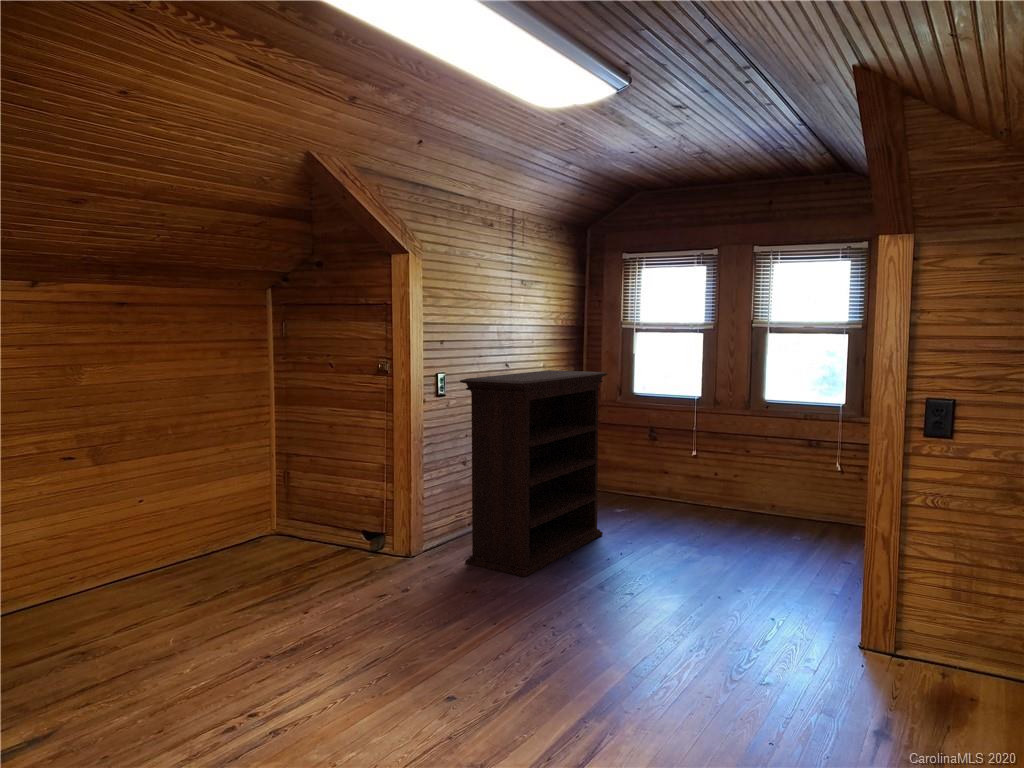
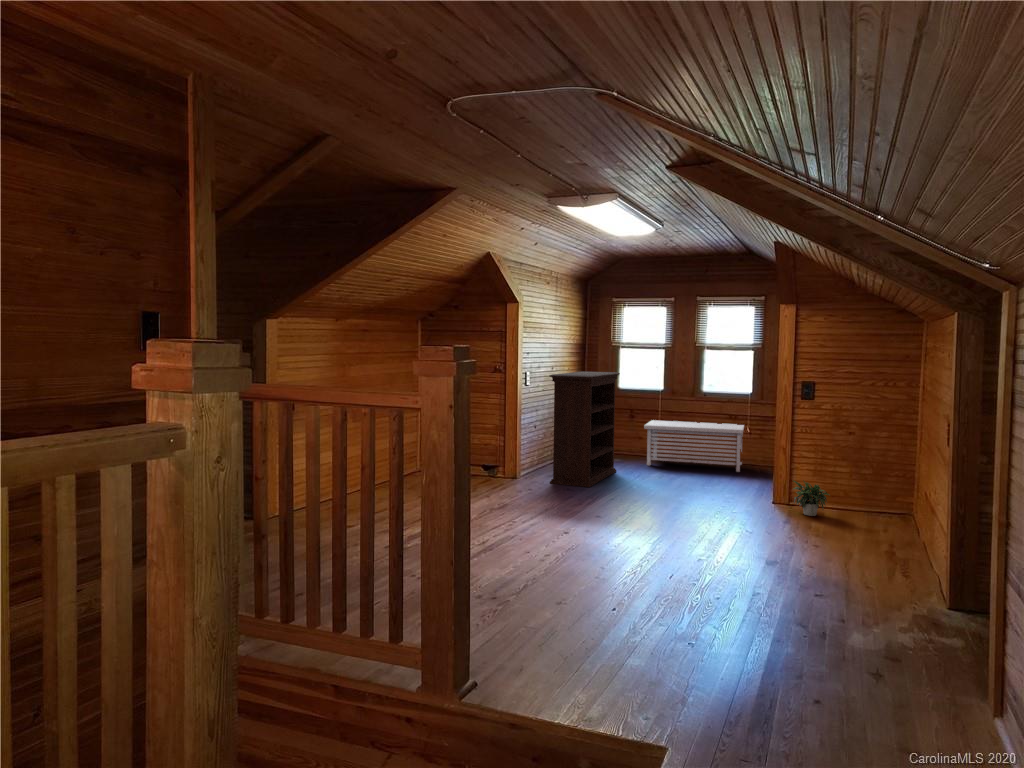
storage bench: none [659,444,833,541] -> present [644,420,744,472]
potted plant: none [893,612,990,699] -> present [793,481,829,516]

